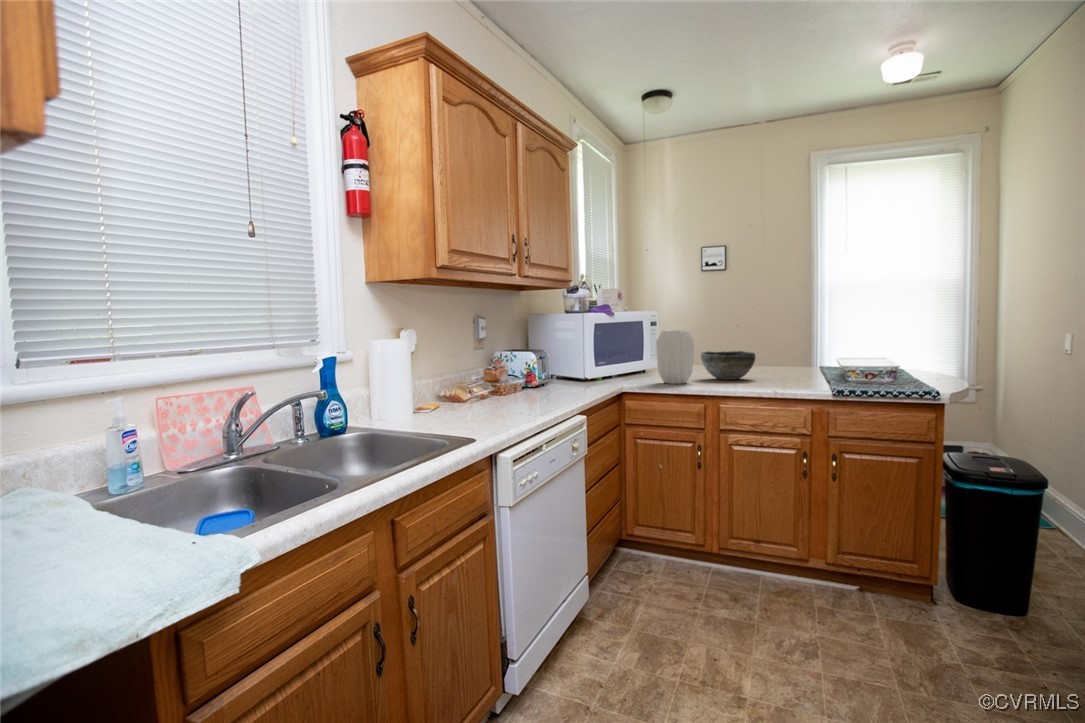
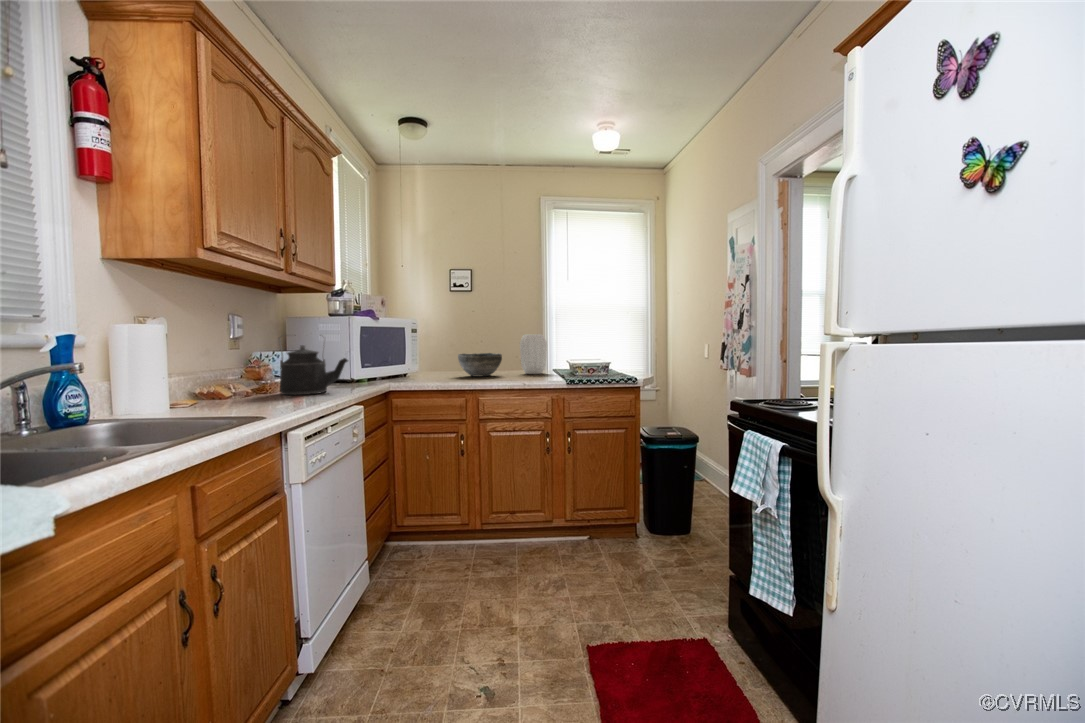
vase: present [656,330,694,384] -> present [520,334,547,374]
kettle: none [524,334,584,392] -> present [279,338,348,395]

